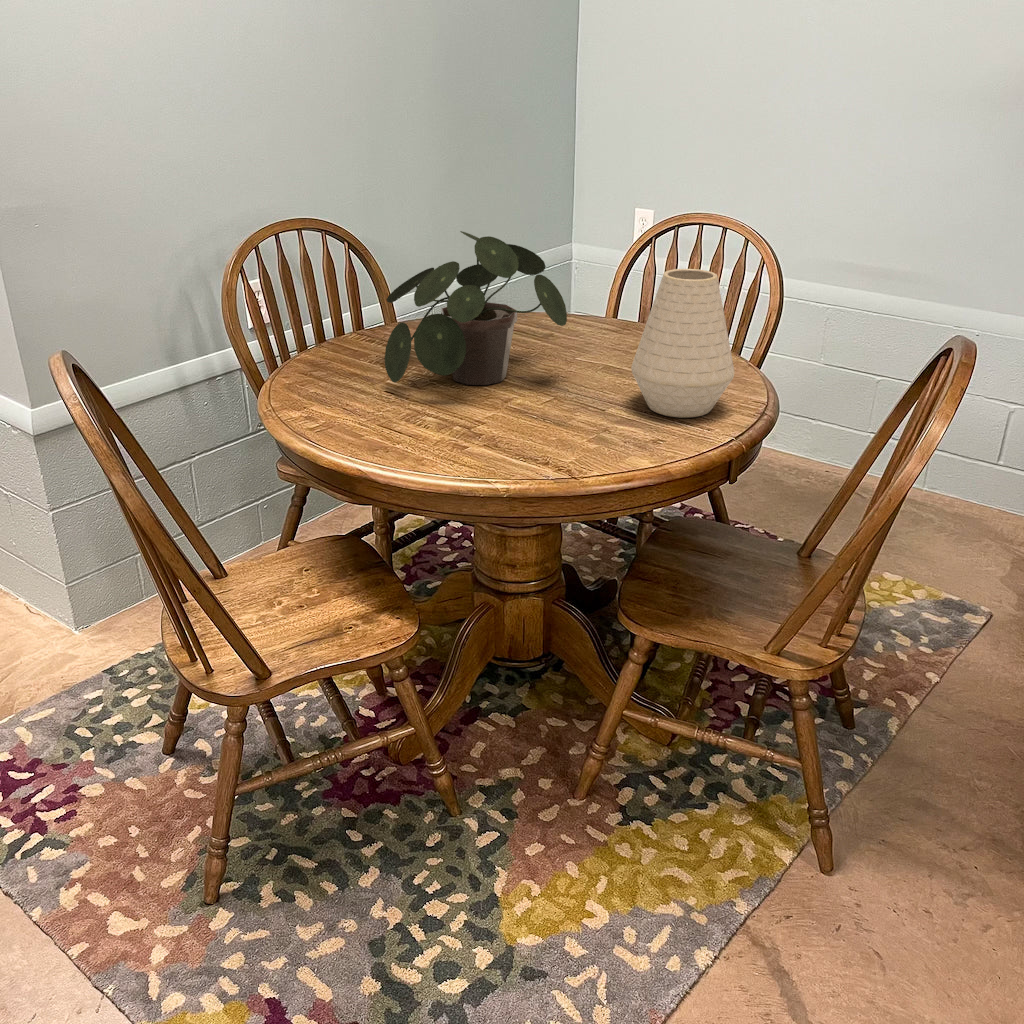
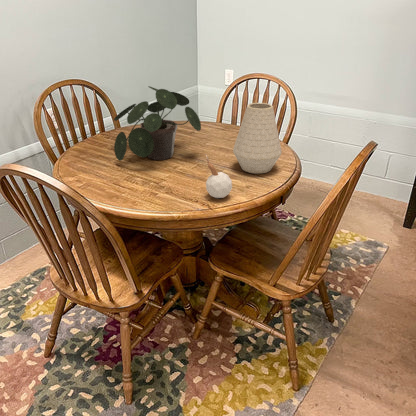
candle: none [568,366,622,459] -> present [206,157,232,198]

